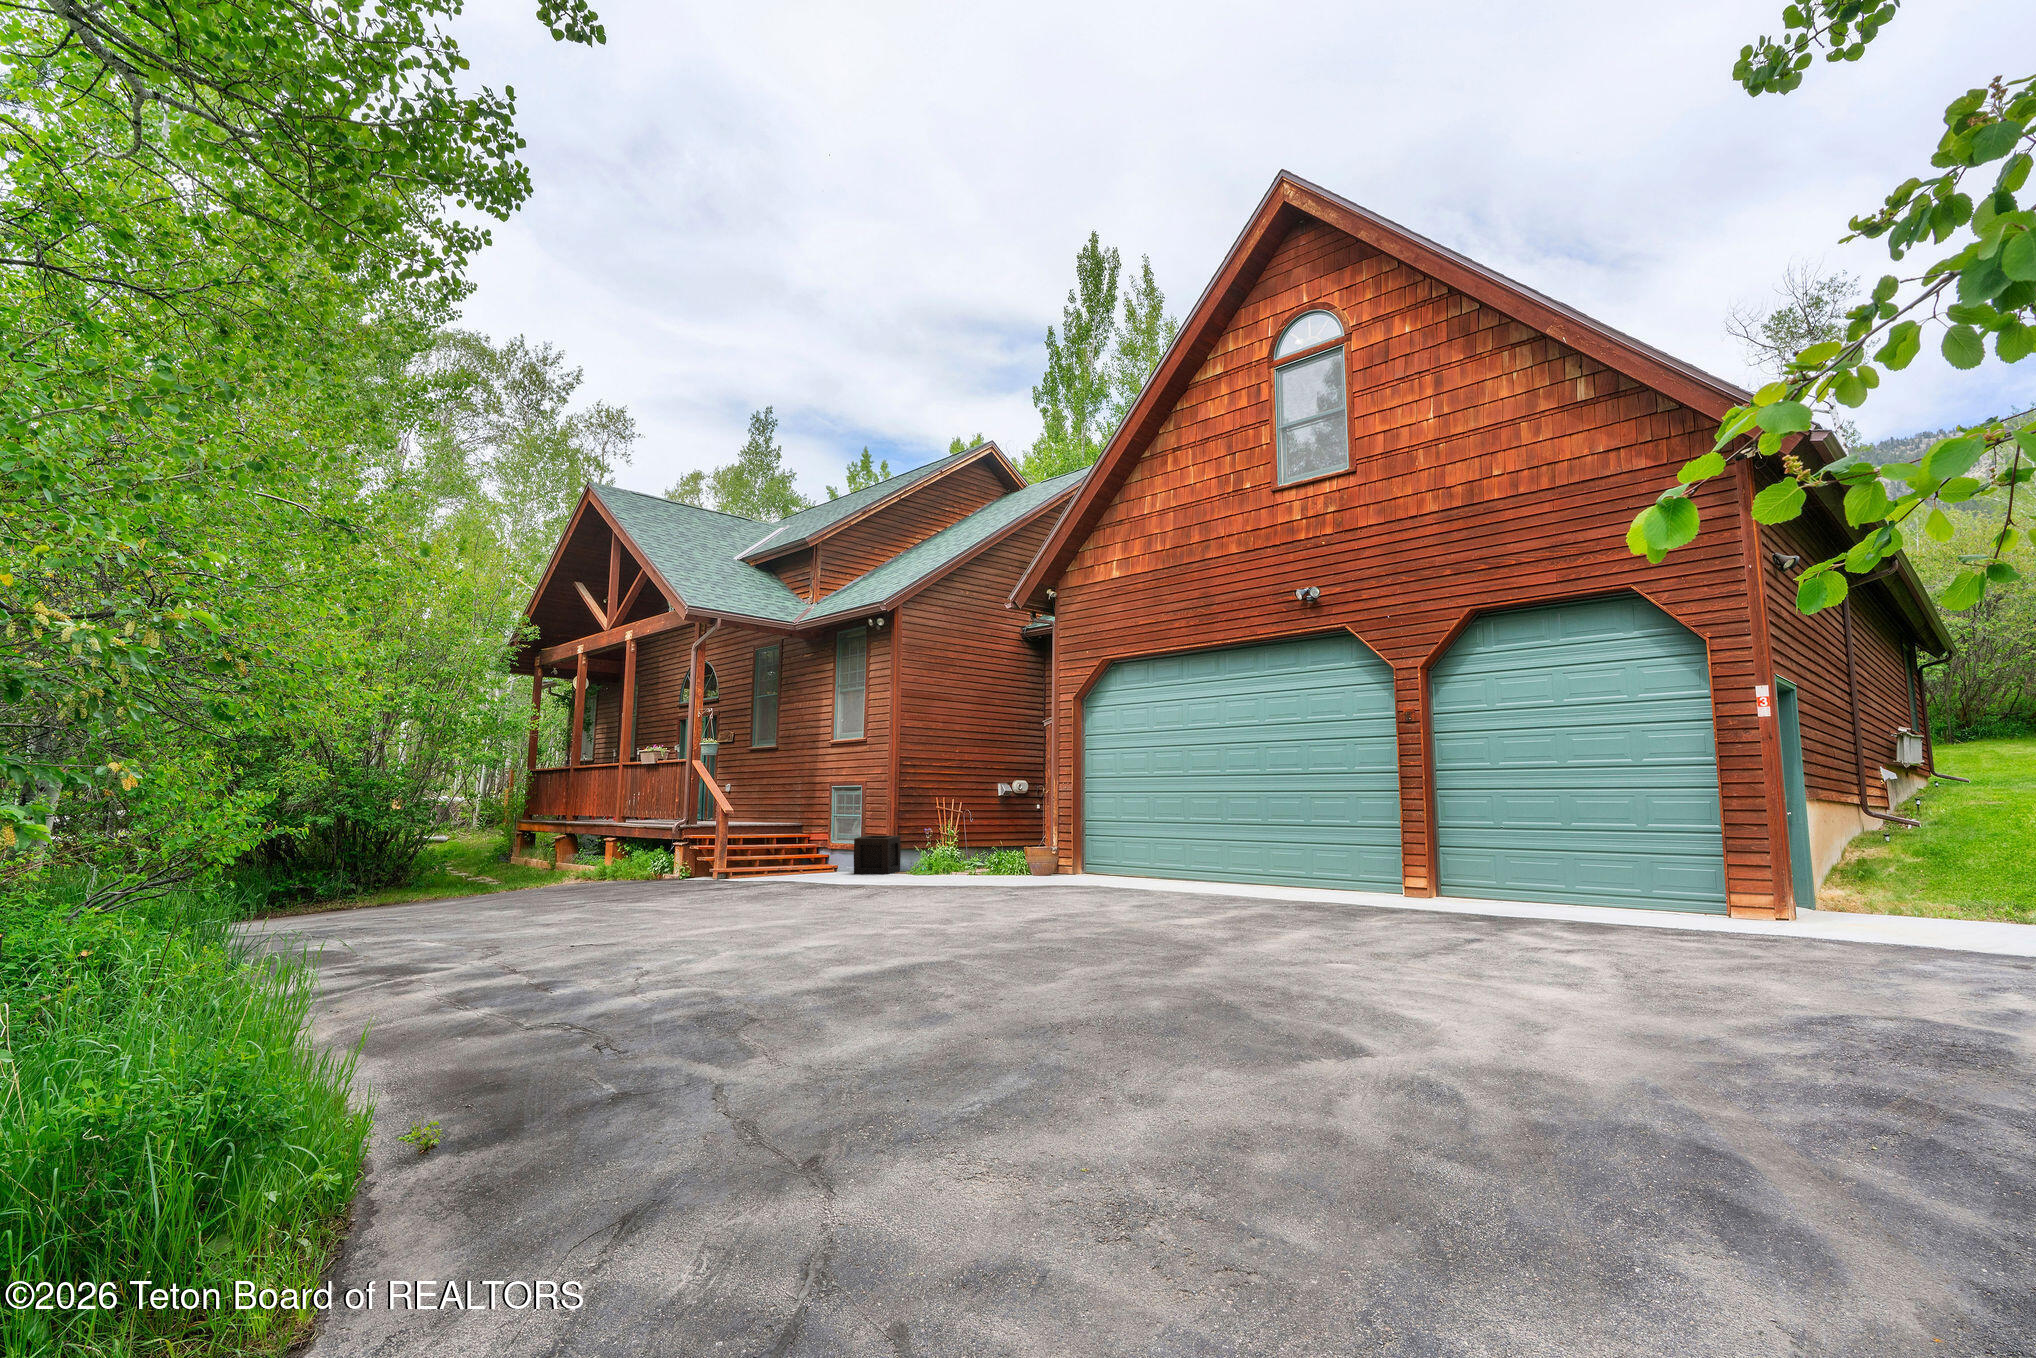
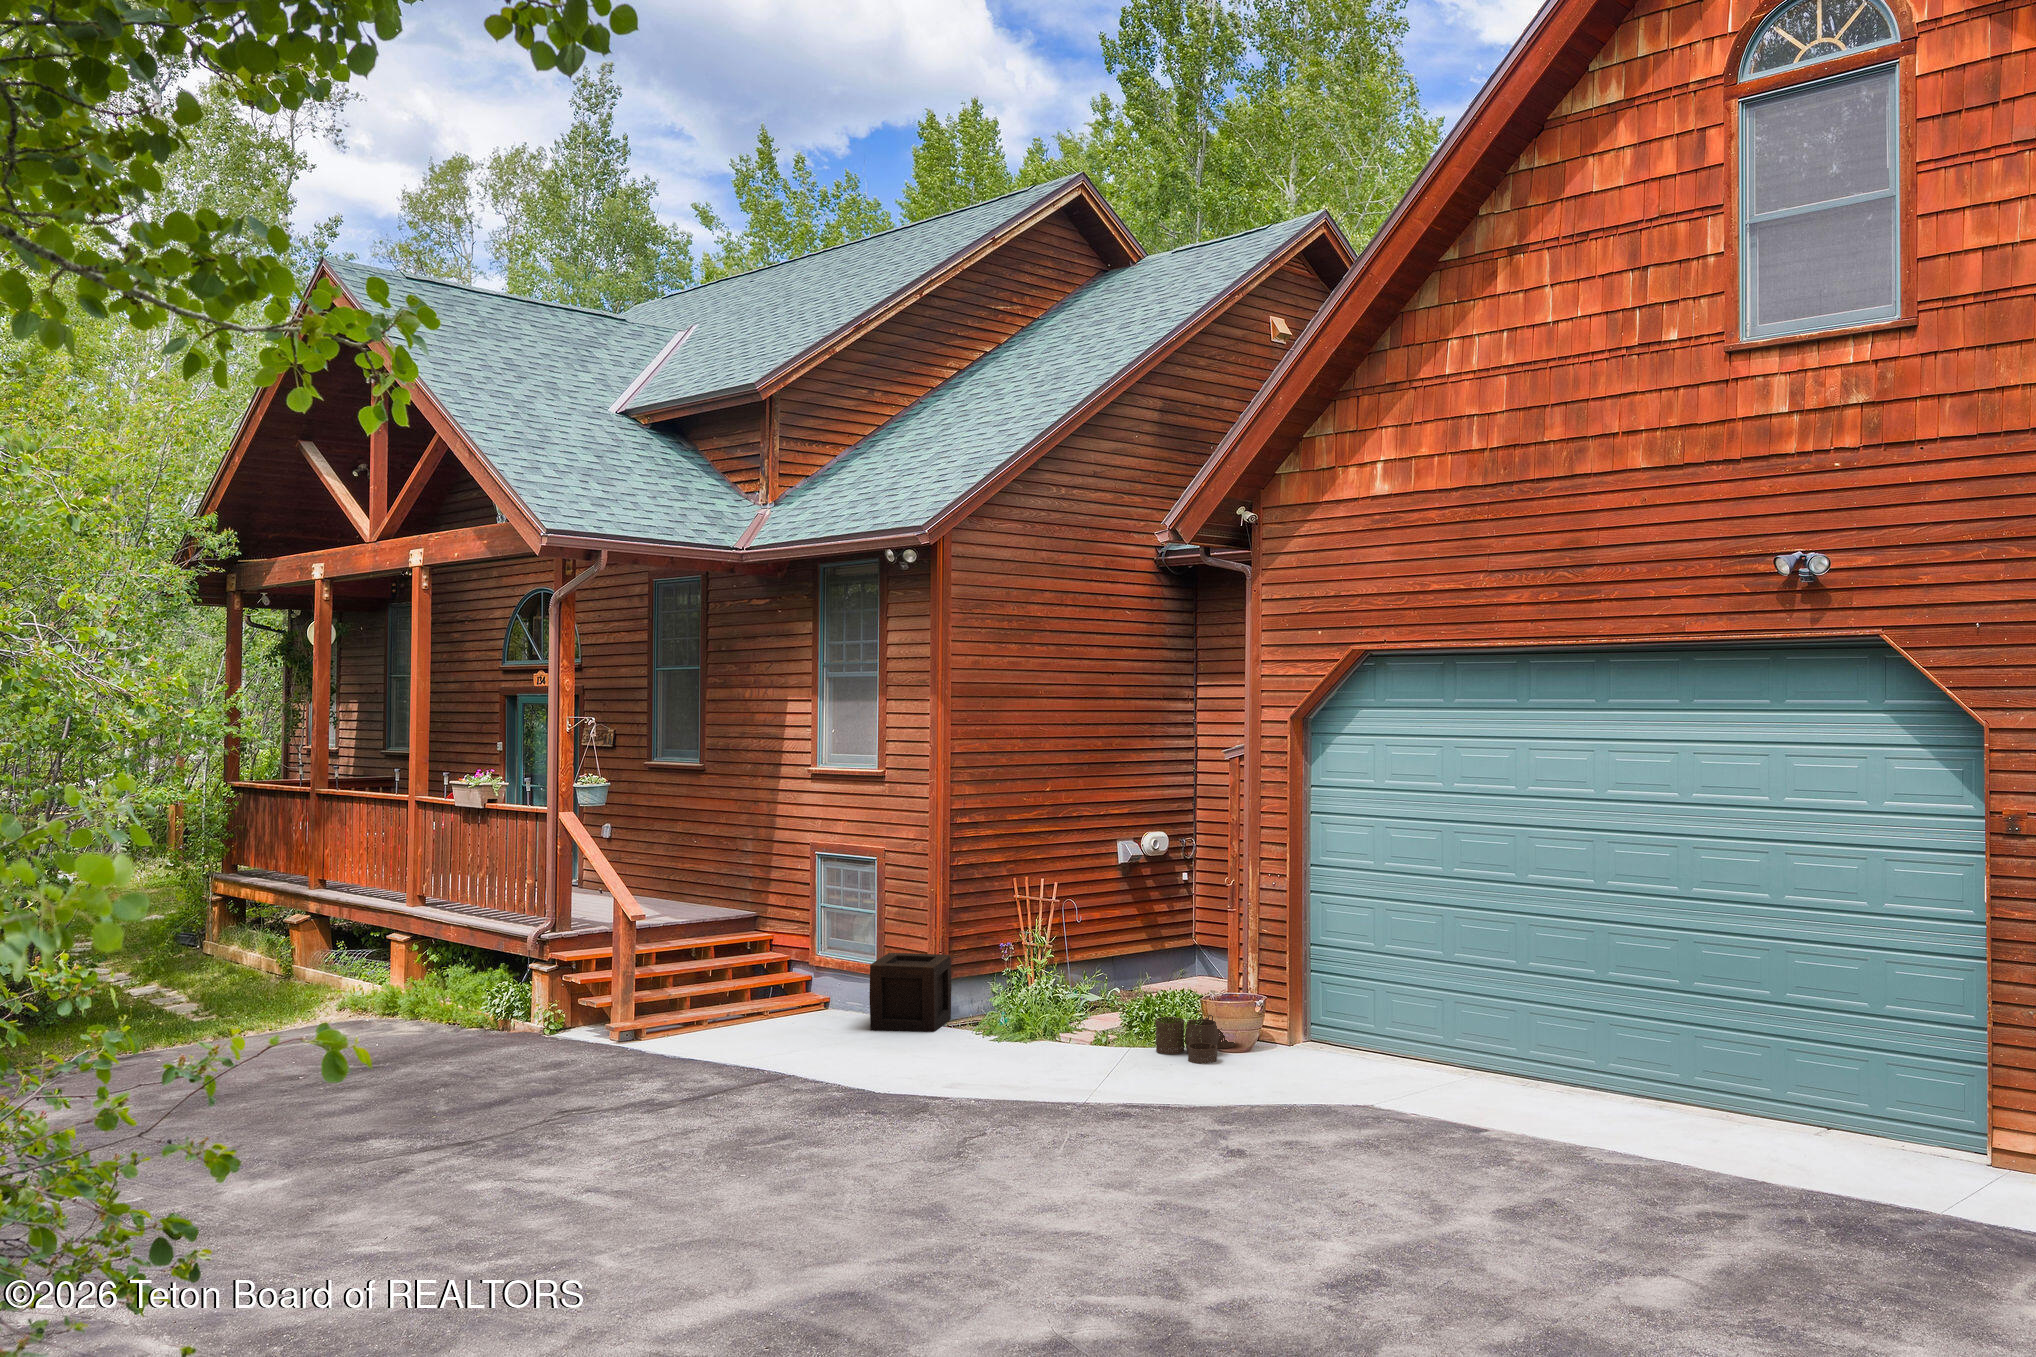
woven basket: none [1001,856,1046,881] -> present [1155,1012,1235,1064]

